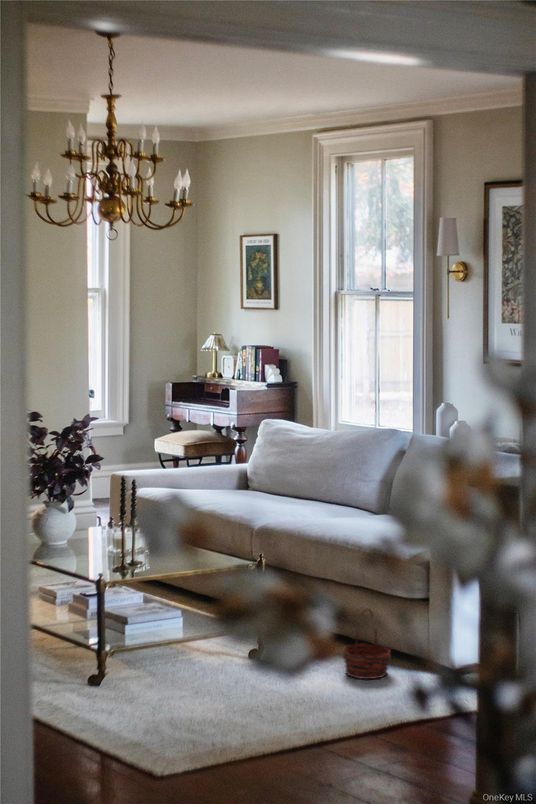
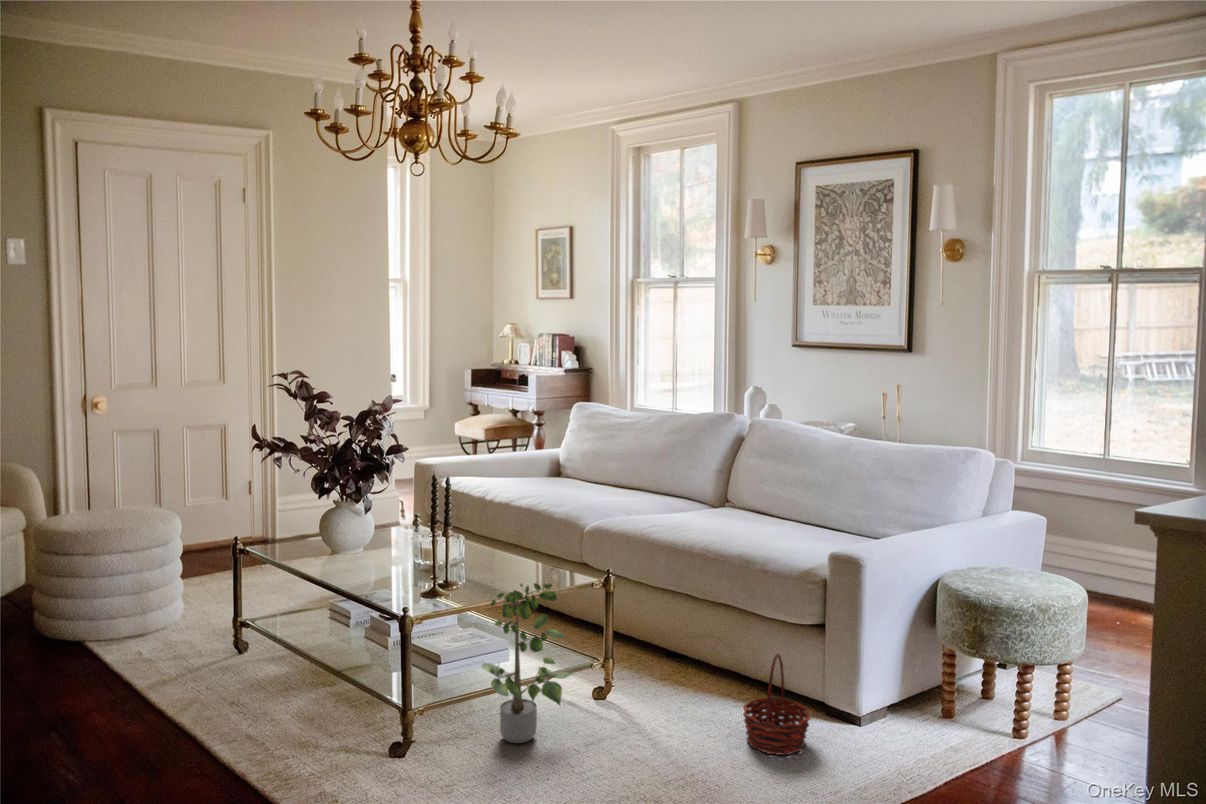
potted plant: none [153,551,223,669] -> present [482,583,572,743]

